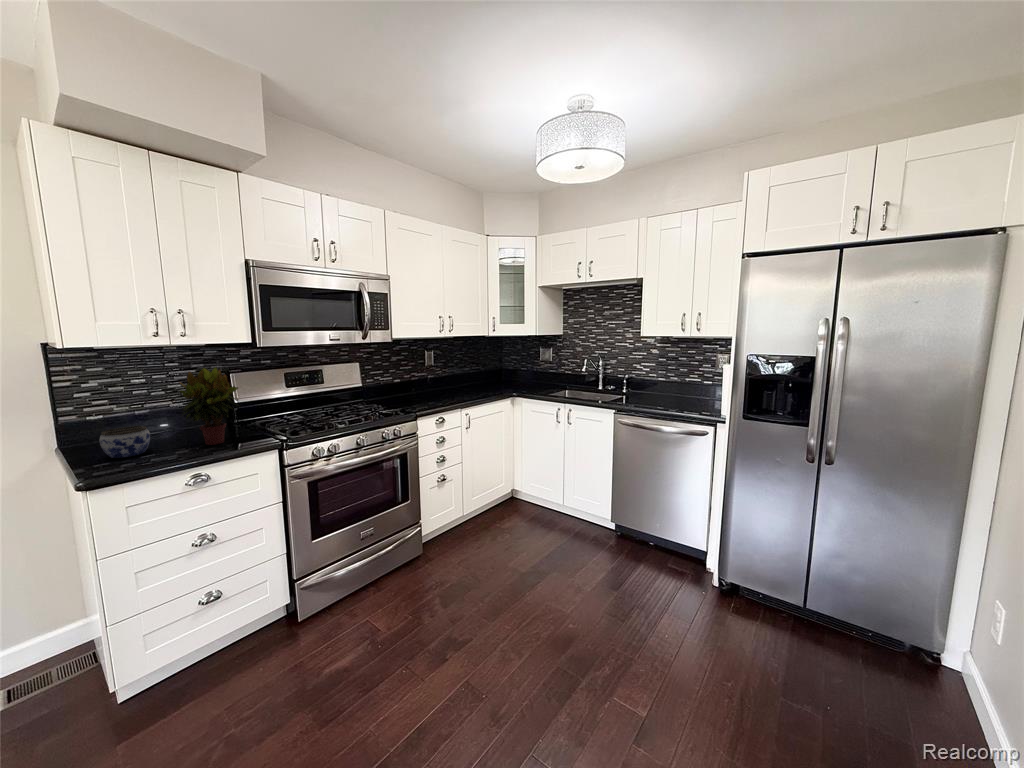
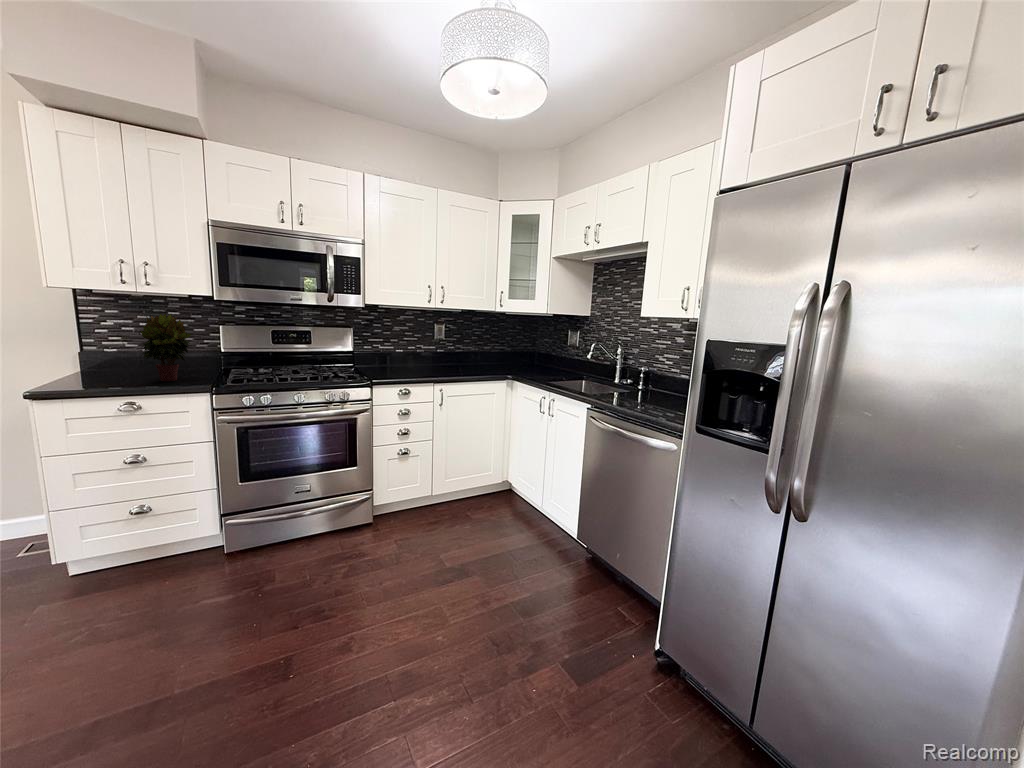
jar: present [100,426,150,458] -> none [81,357,122,381]

